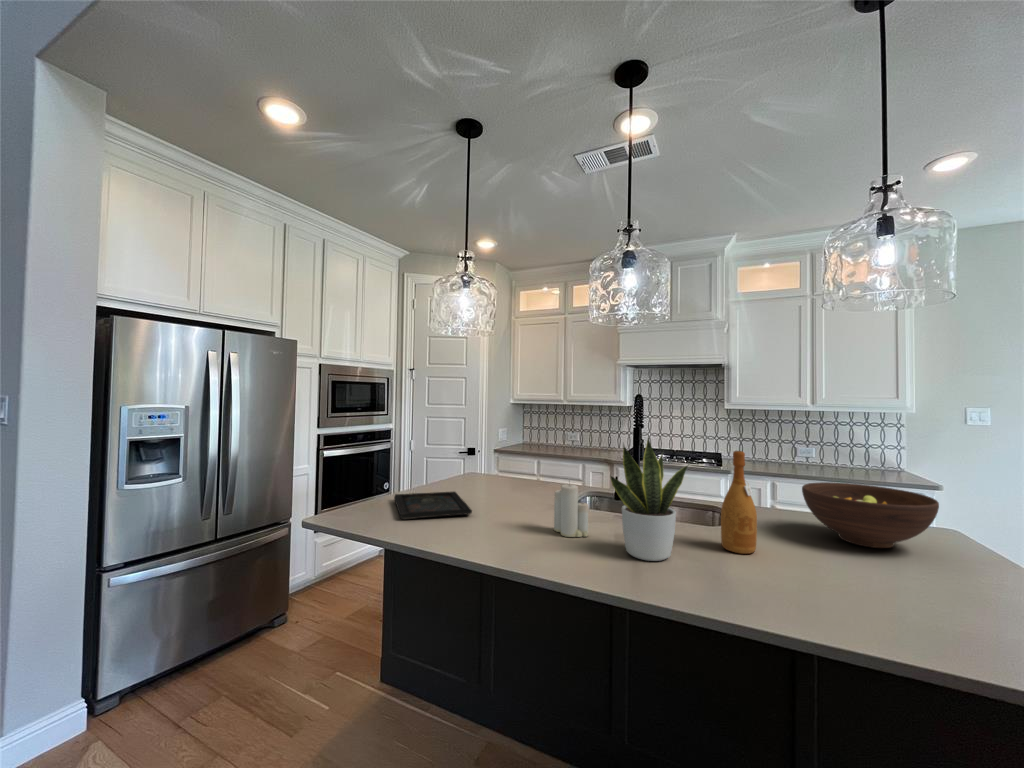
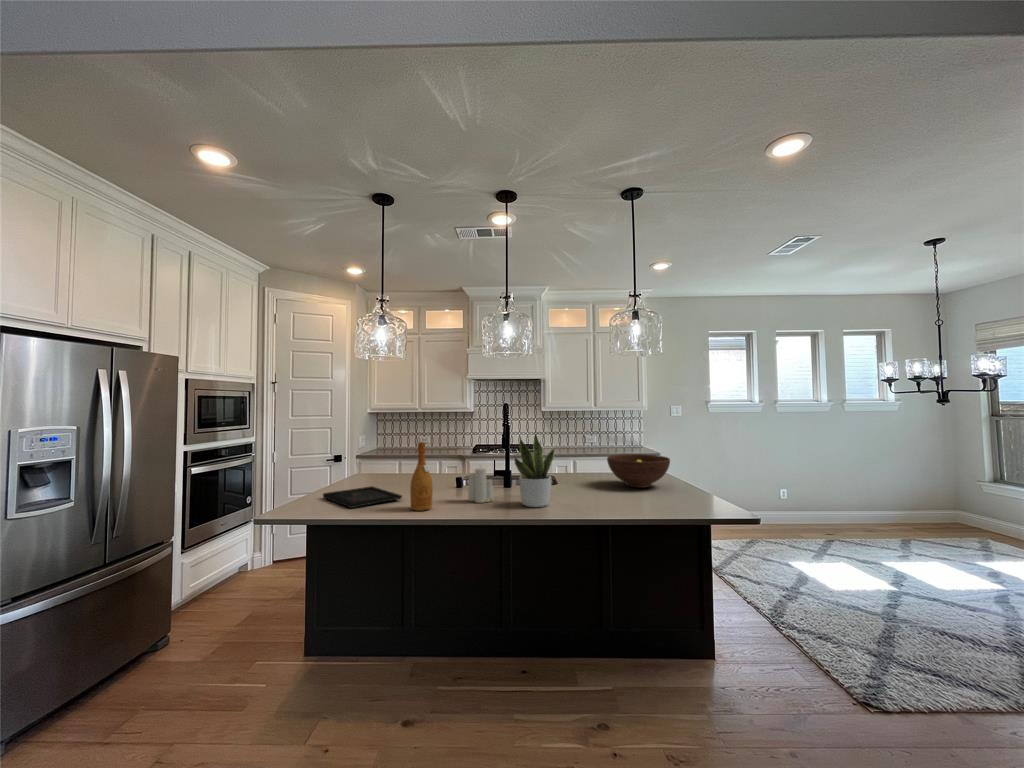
wine bottle: present [721,451,757,554] -> present [410,442,433,511]

